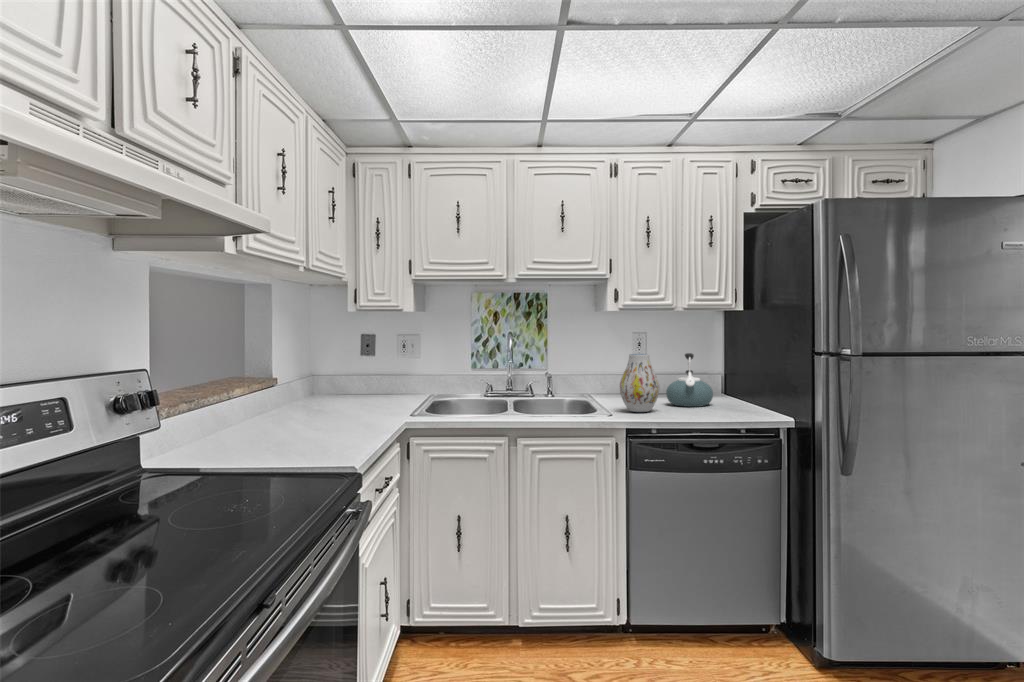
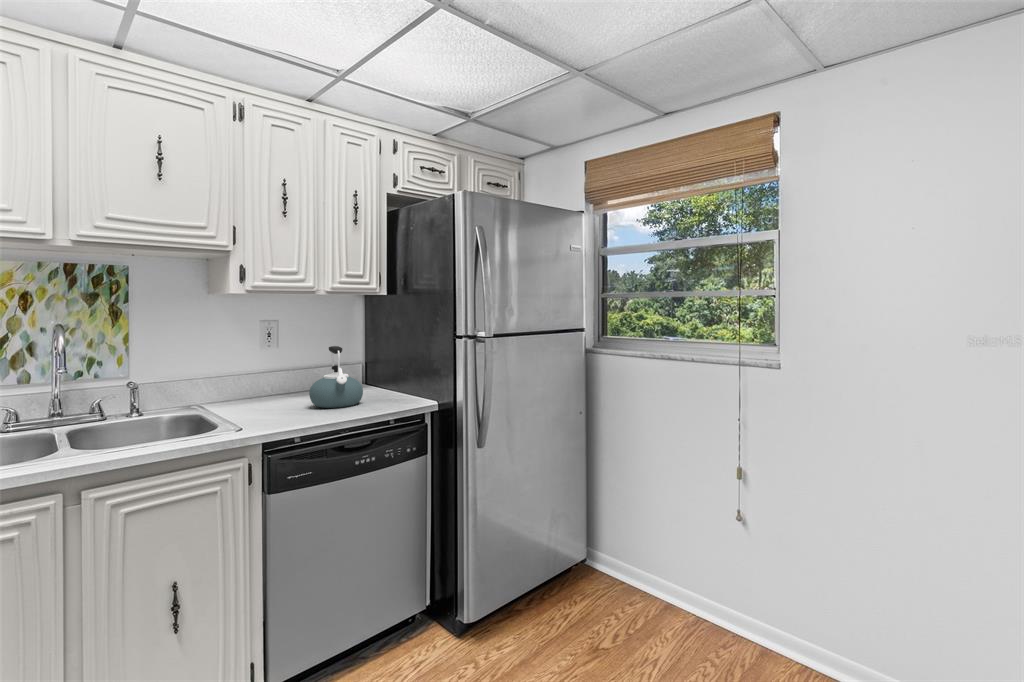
vase: present [620,354,659,412] -> none [257,348,310,422]

